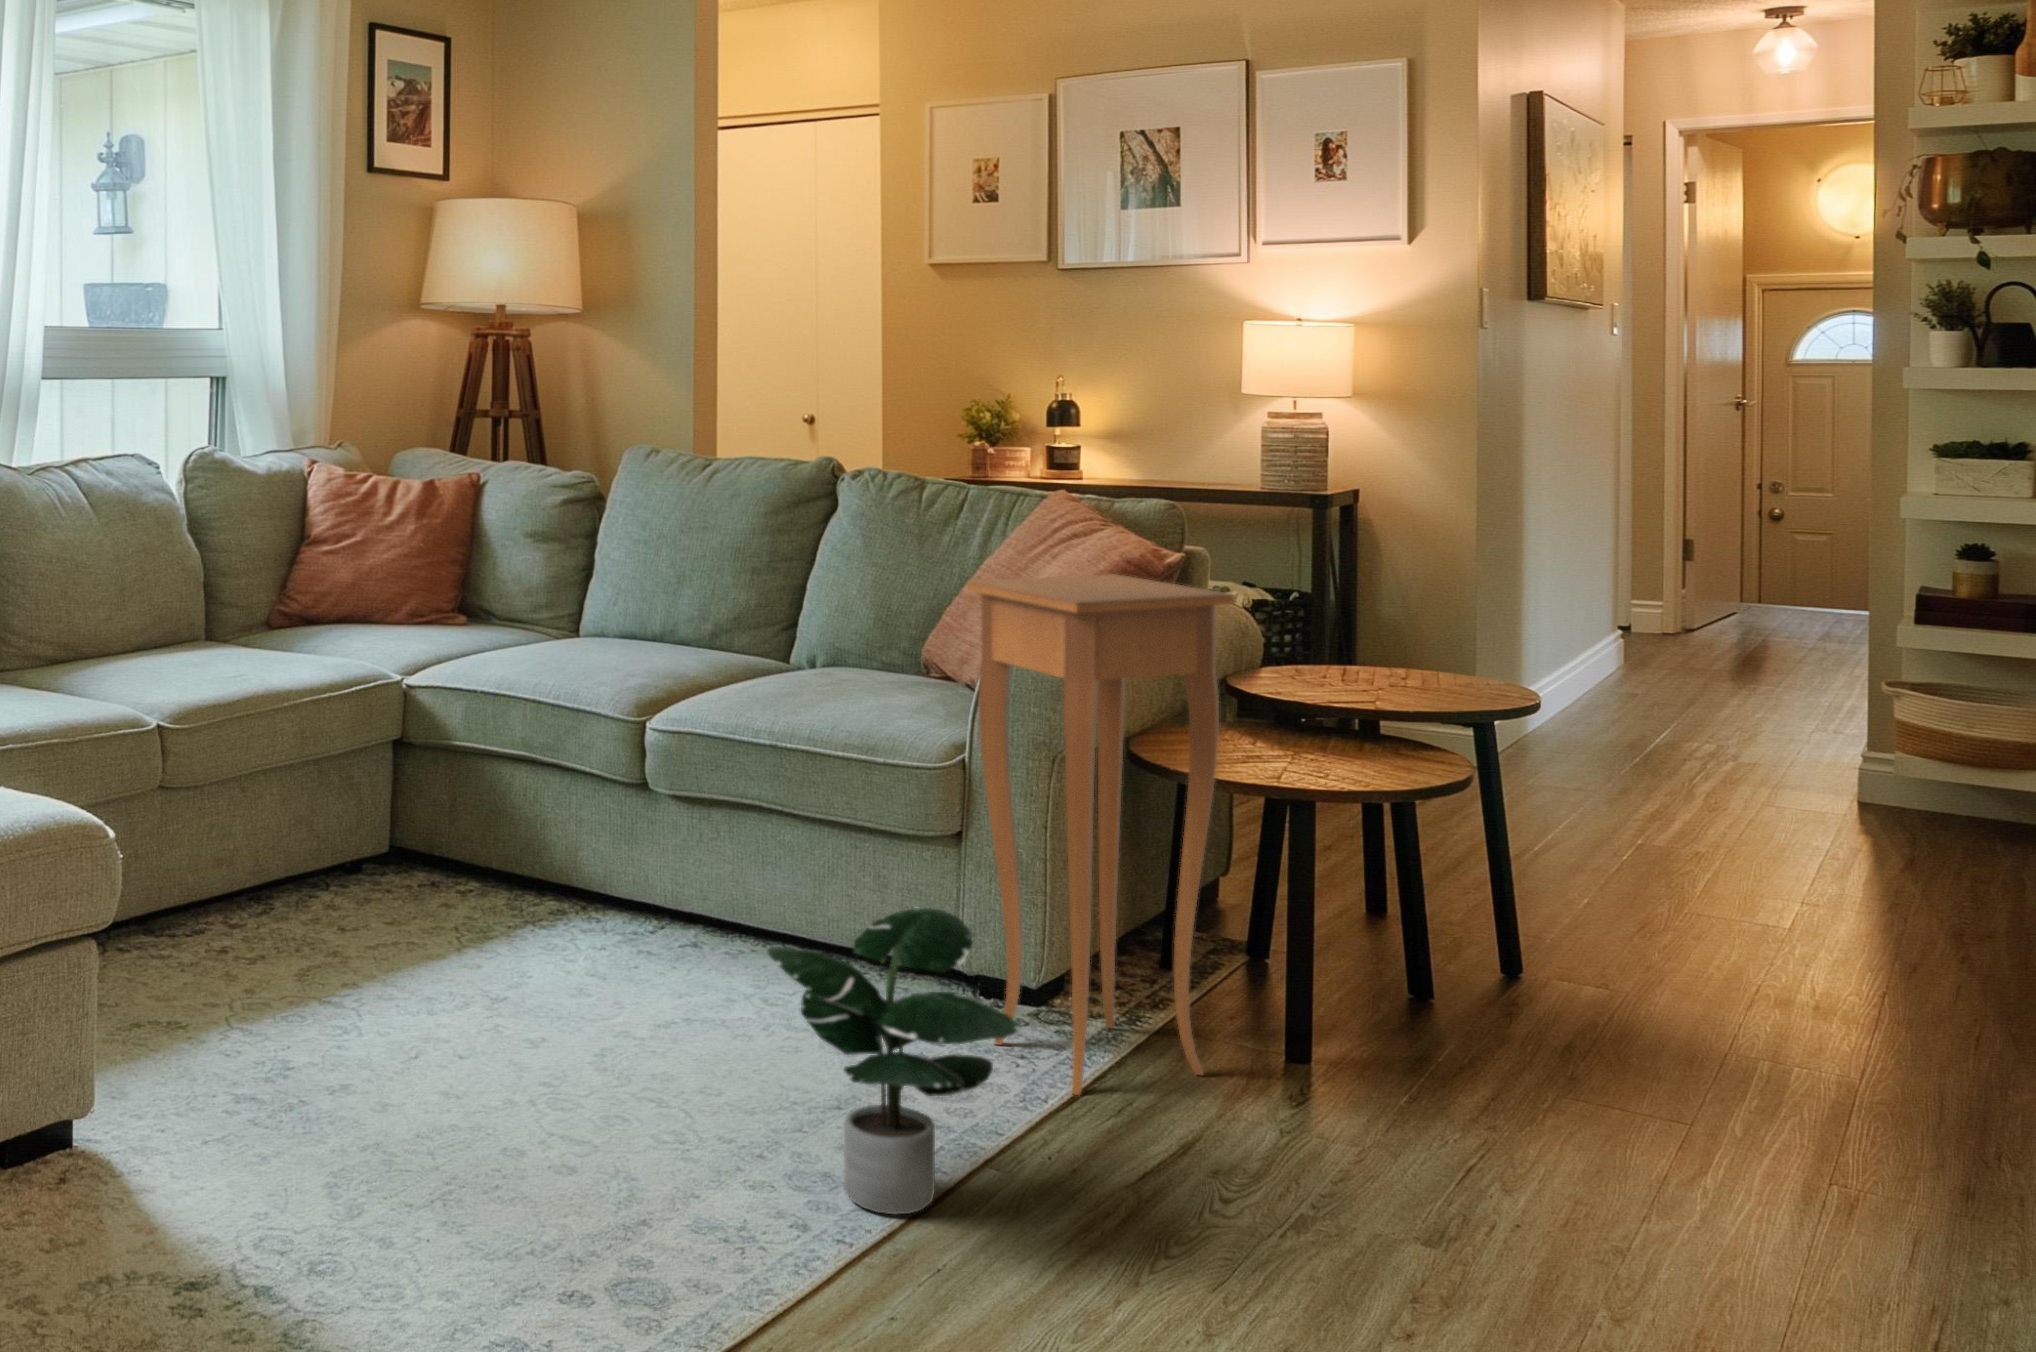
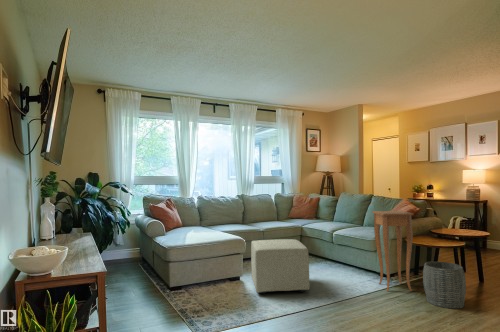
ottoman: none [160,793,631,1237] -> present [251,239,310,294]
woven basket: none [1302,885,1548,1175] -> present [423,261,466,309]
potted plant: present [767,908,1021,1214] -> none [327,258,363,301]

